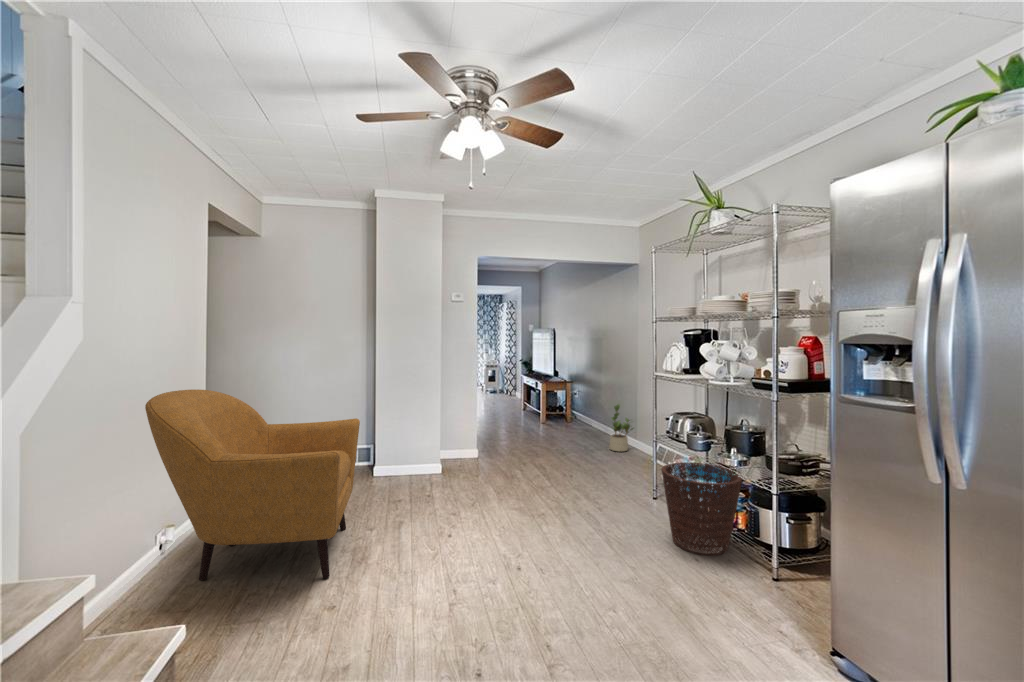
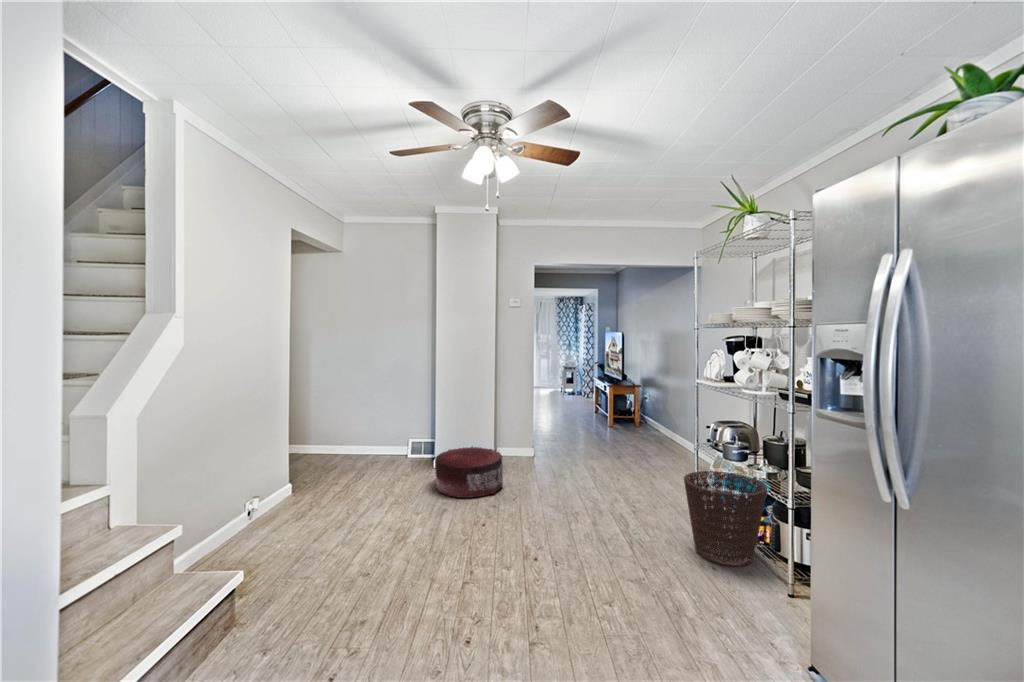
armchair: present [145,390,360,580] -> none [235,388,410,550]
potted plant: present [610,404,633,451] -> none [667,409,694,458]
pouf: none [383,450,460,507] -> present [435,447,503,498]

